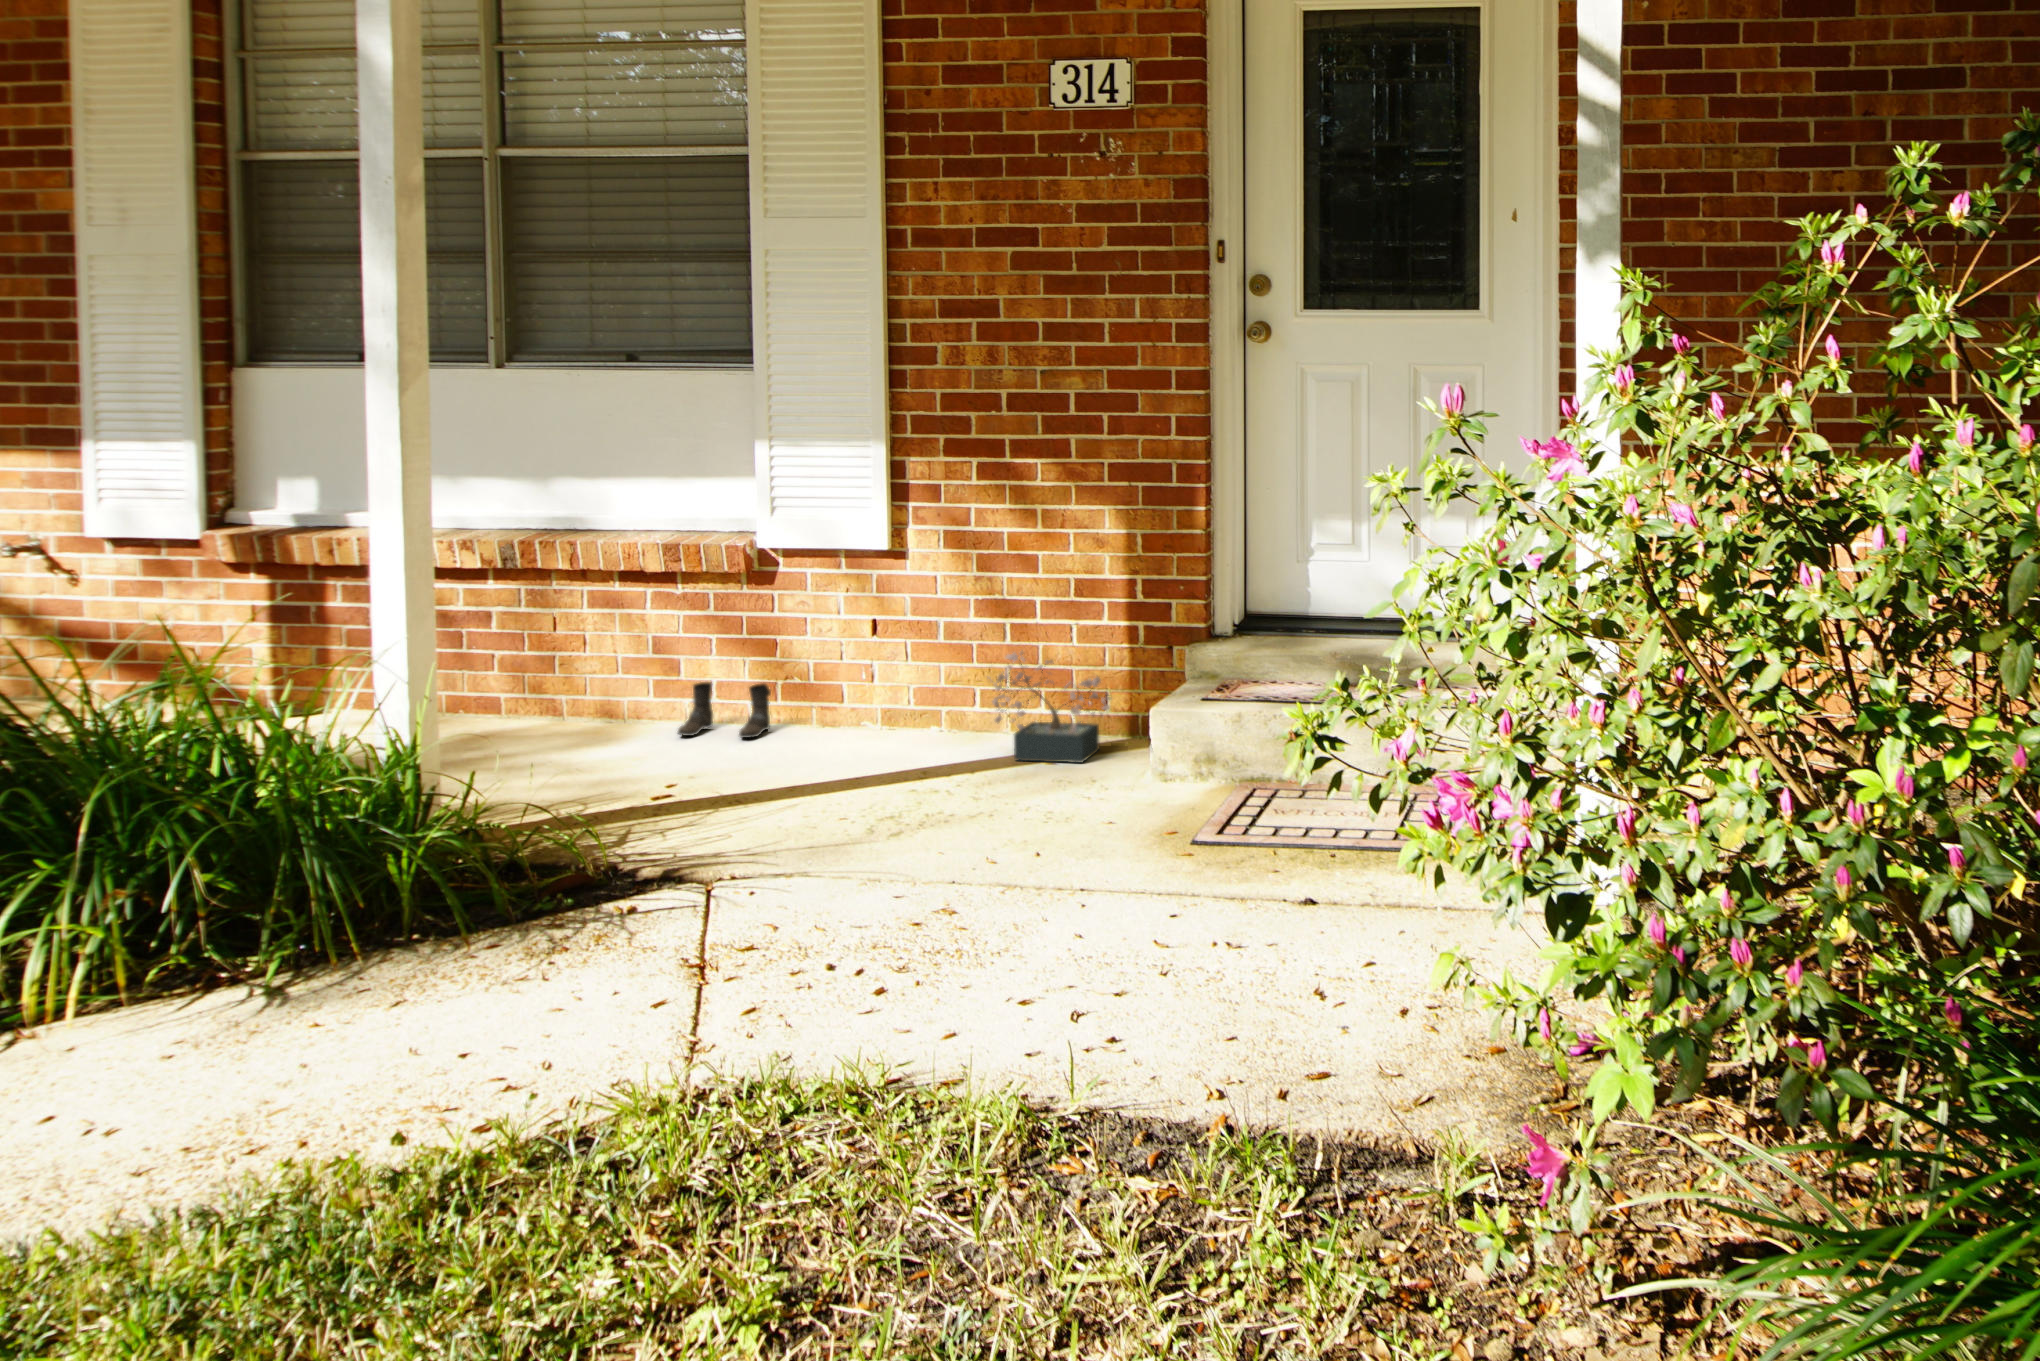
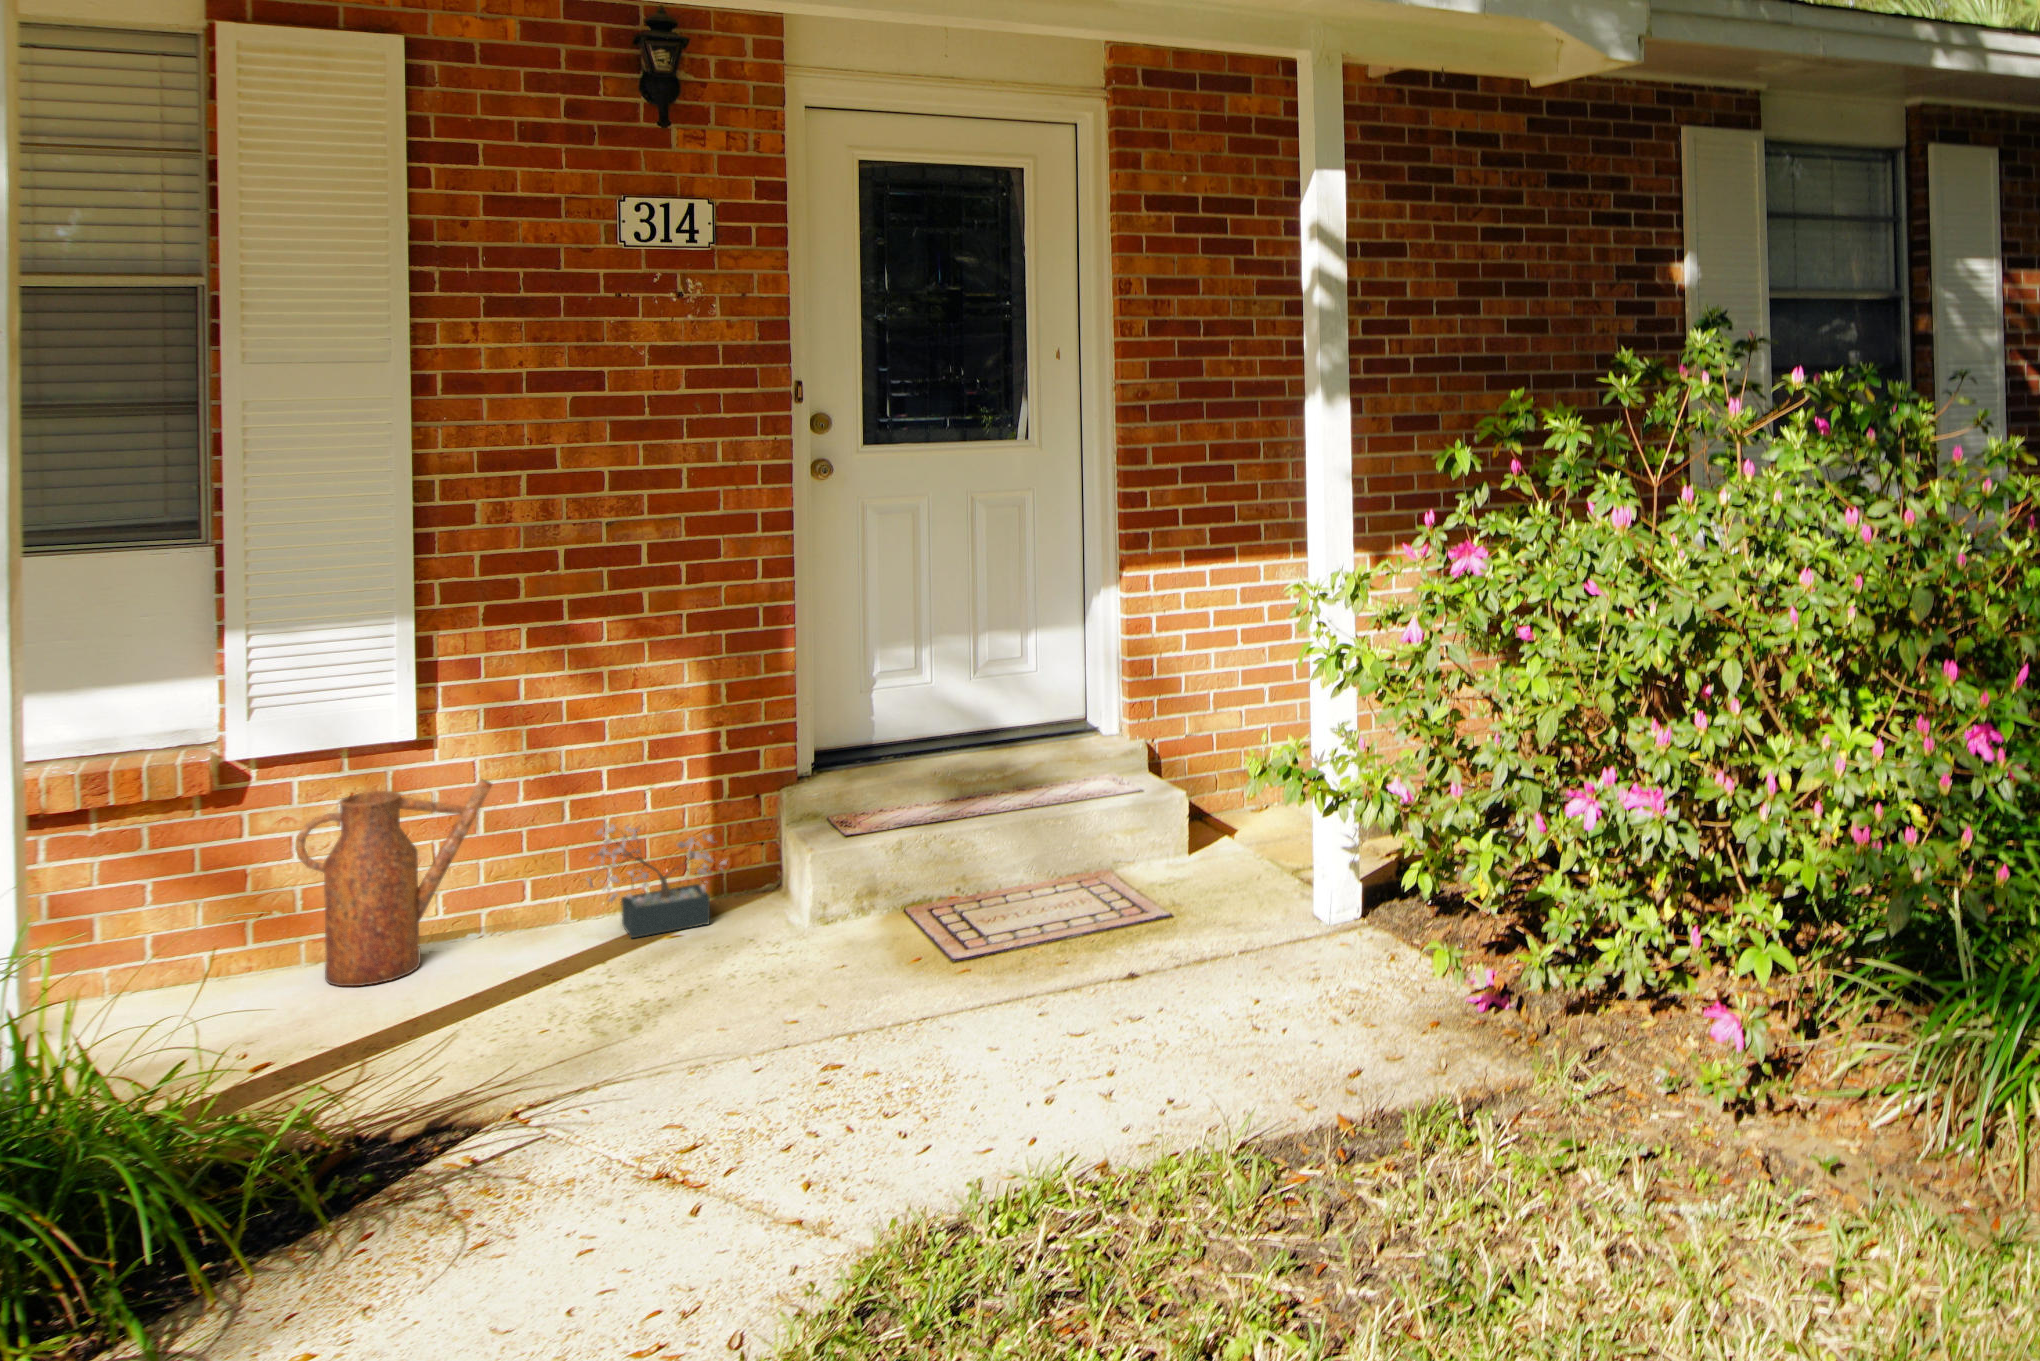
watering can: none [781,589,922,752] -> present [295,779,492,986]
boots: present [678,682,771,738] -> none [133,926,256,1012]

